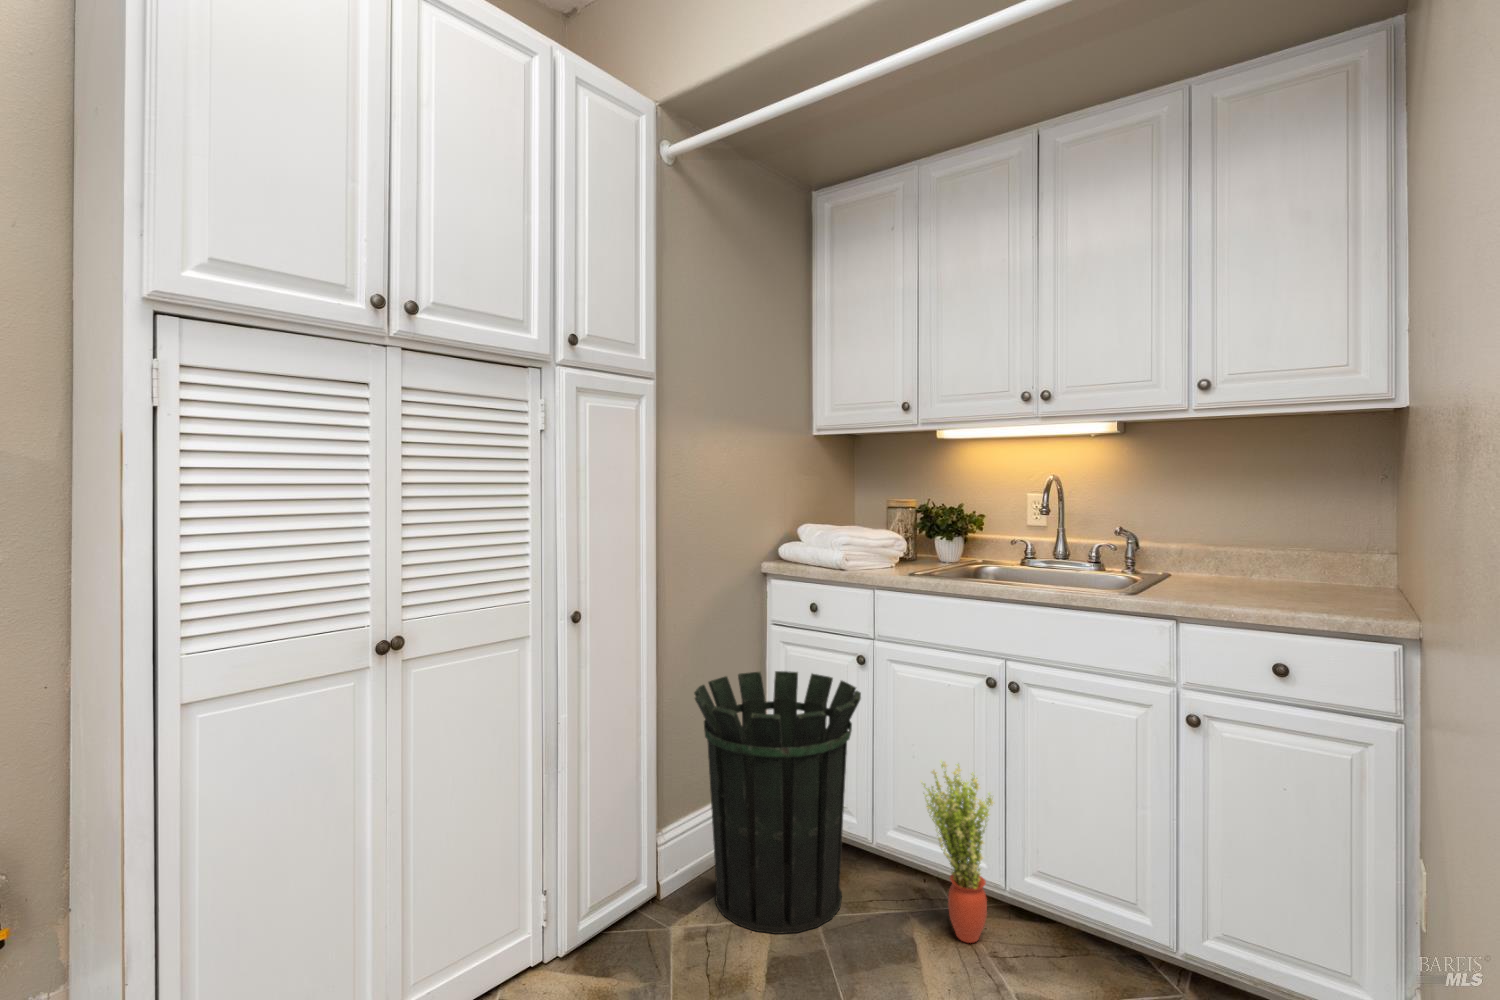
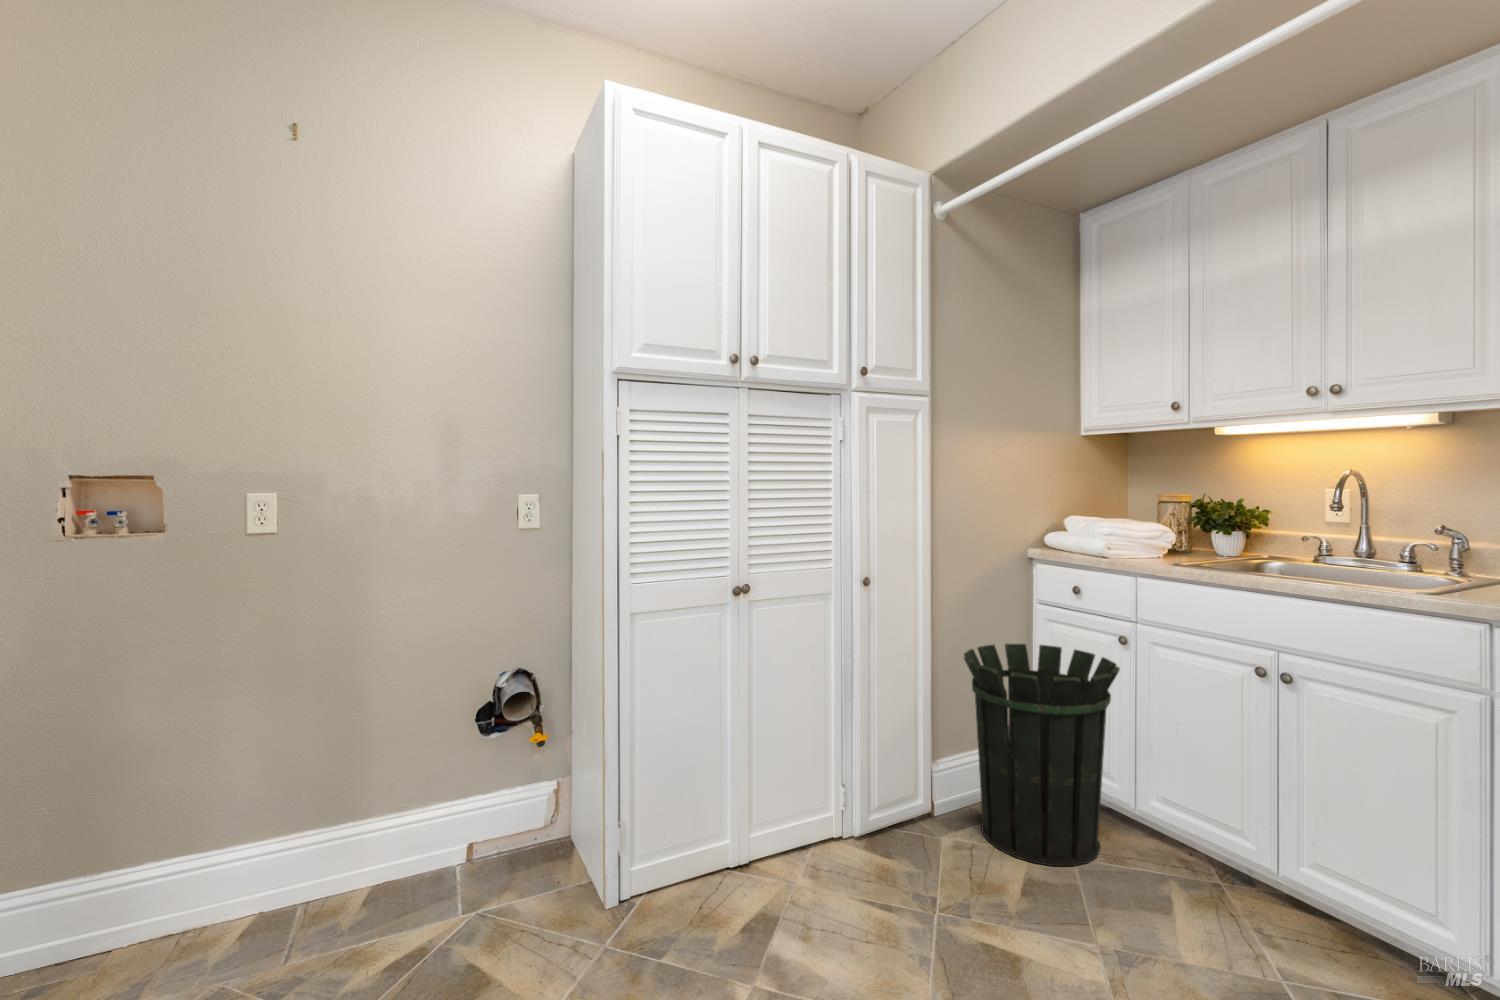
potted plant: present [924,761,994,943] -> none [1178,736,1259,911]

